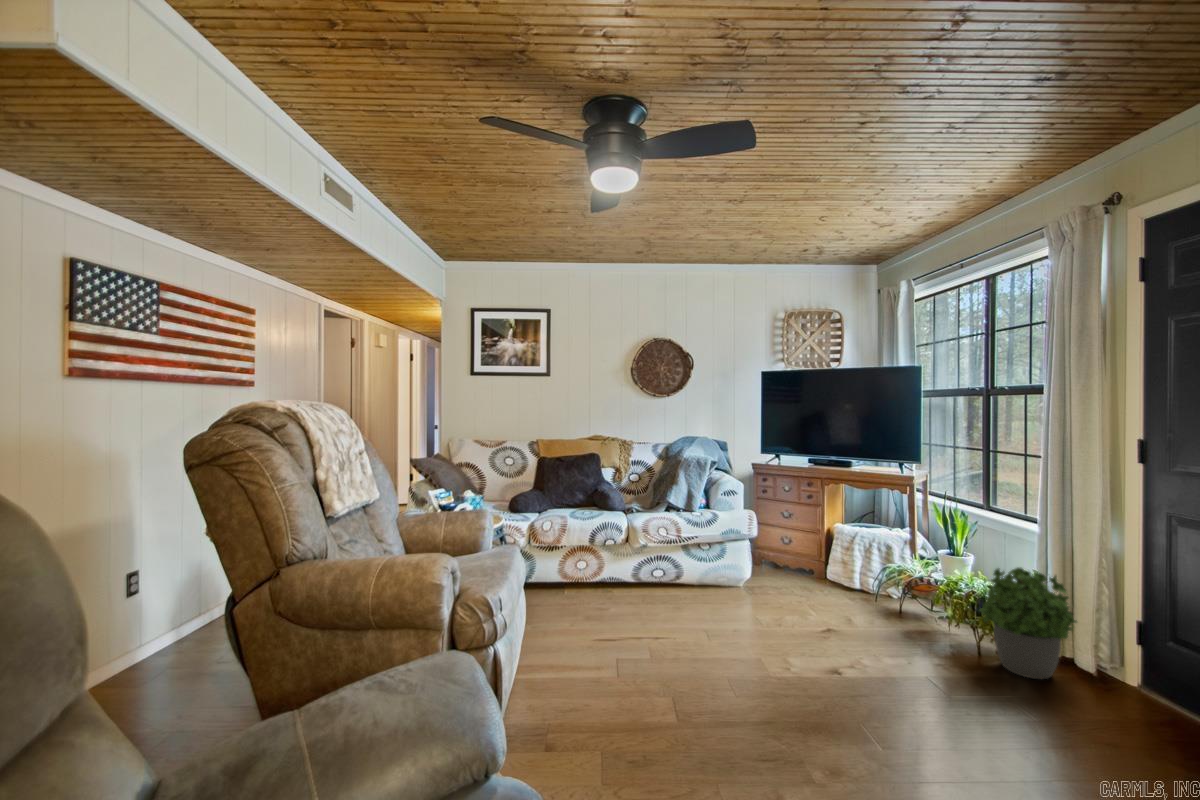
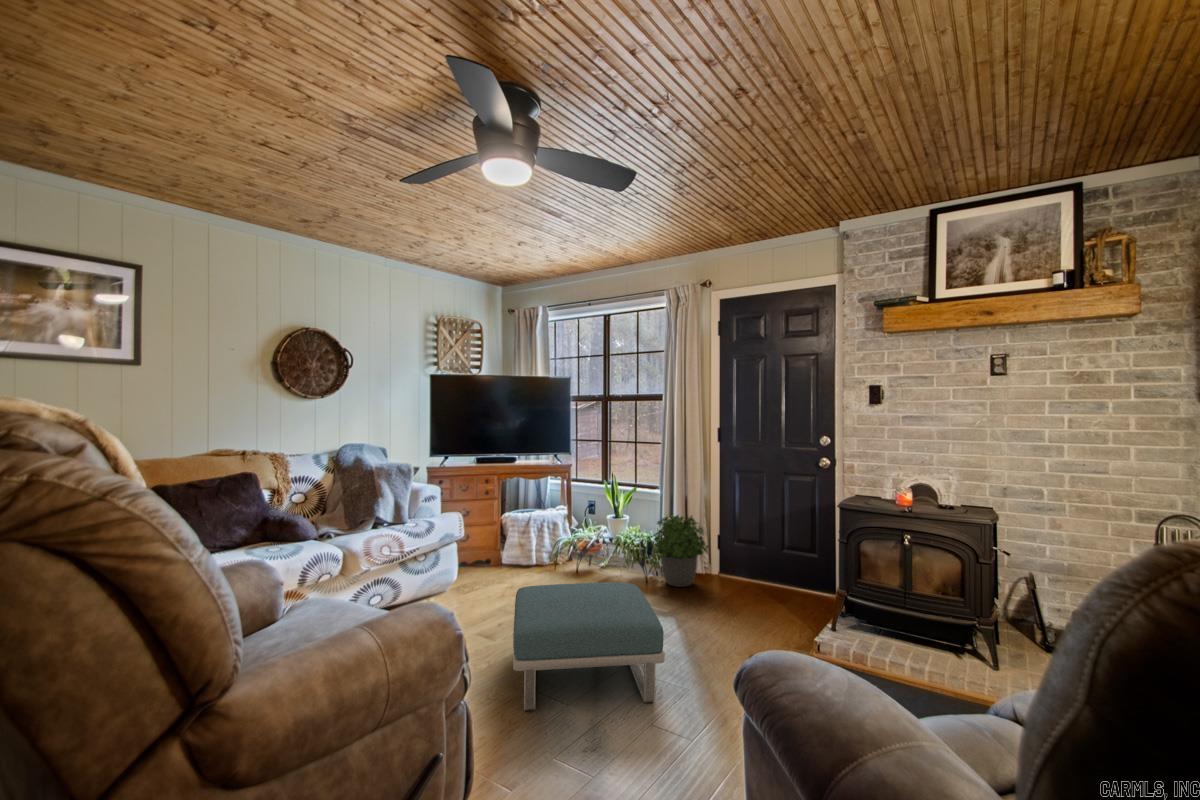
footstool: none [632,592,837,756] -> present [513,583,665,710]

